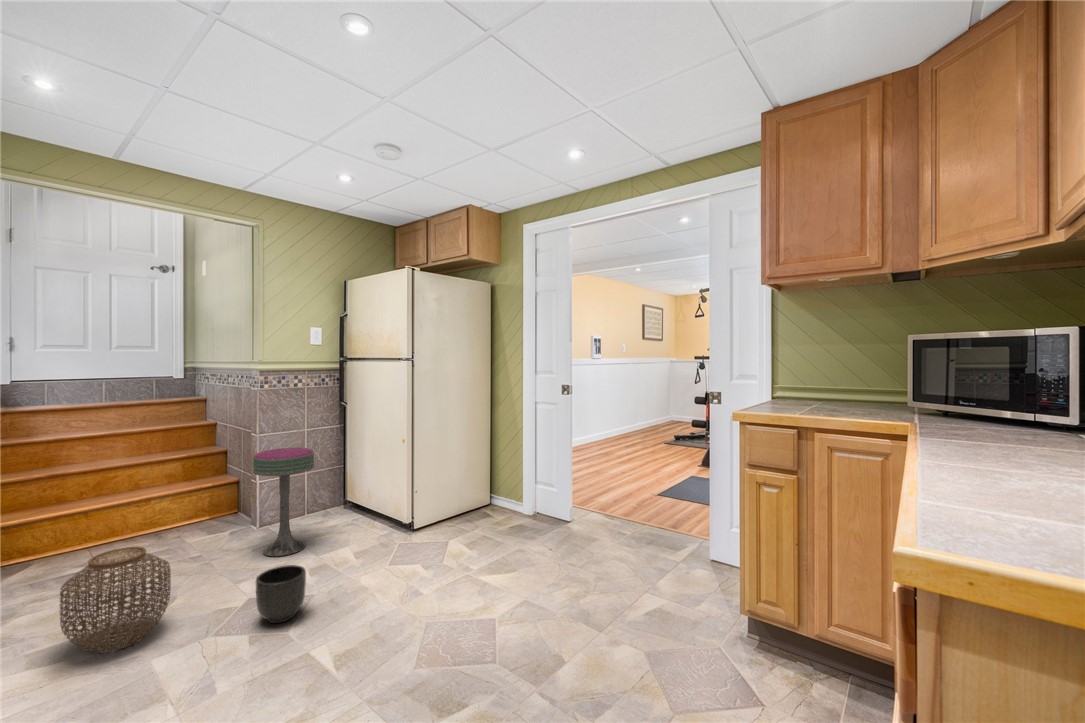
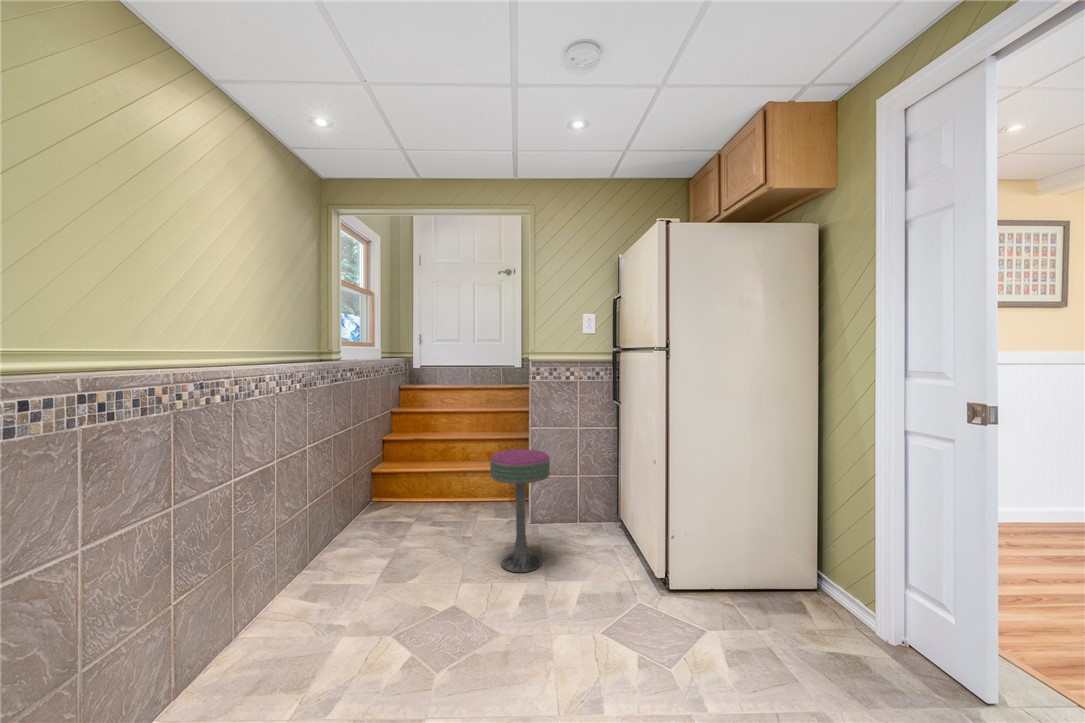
woven basket: present [60,547,171,653] -> none [284,533,371,635]
planter: present [256,565,306,623] -> none [403,605,459,682]

